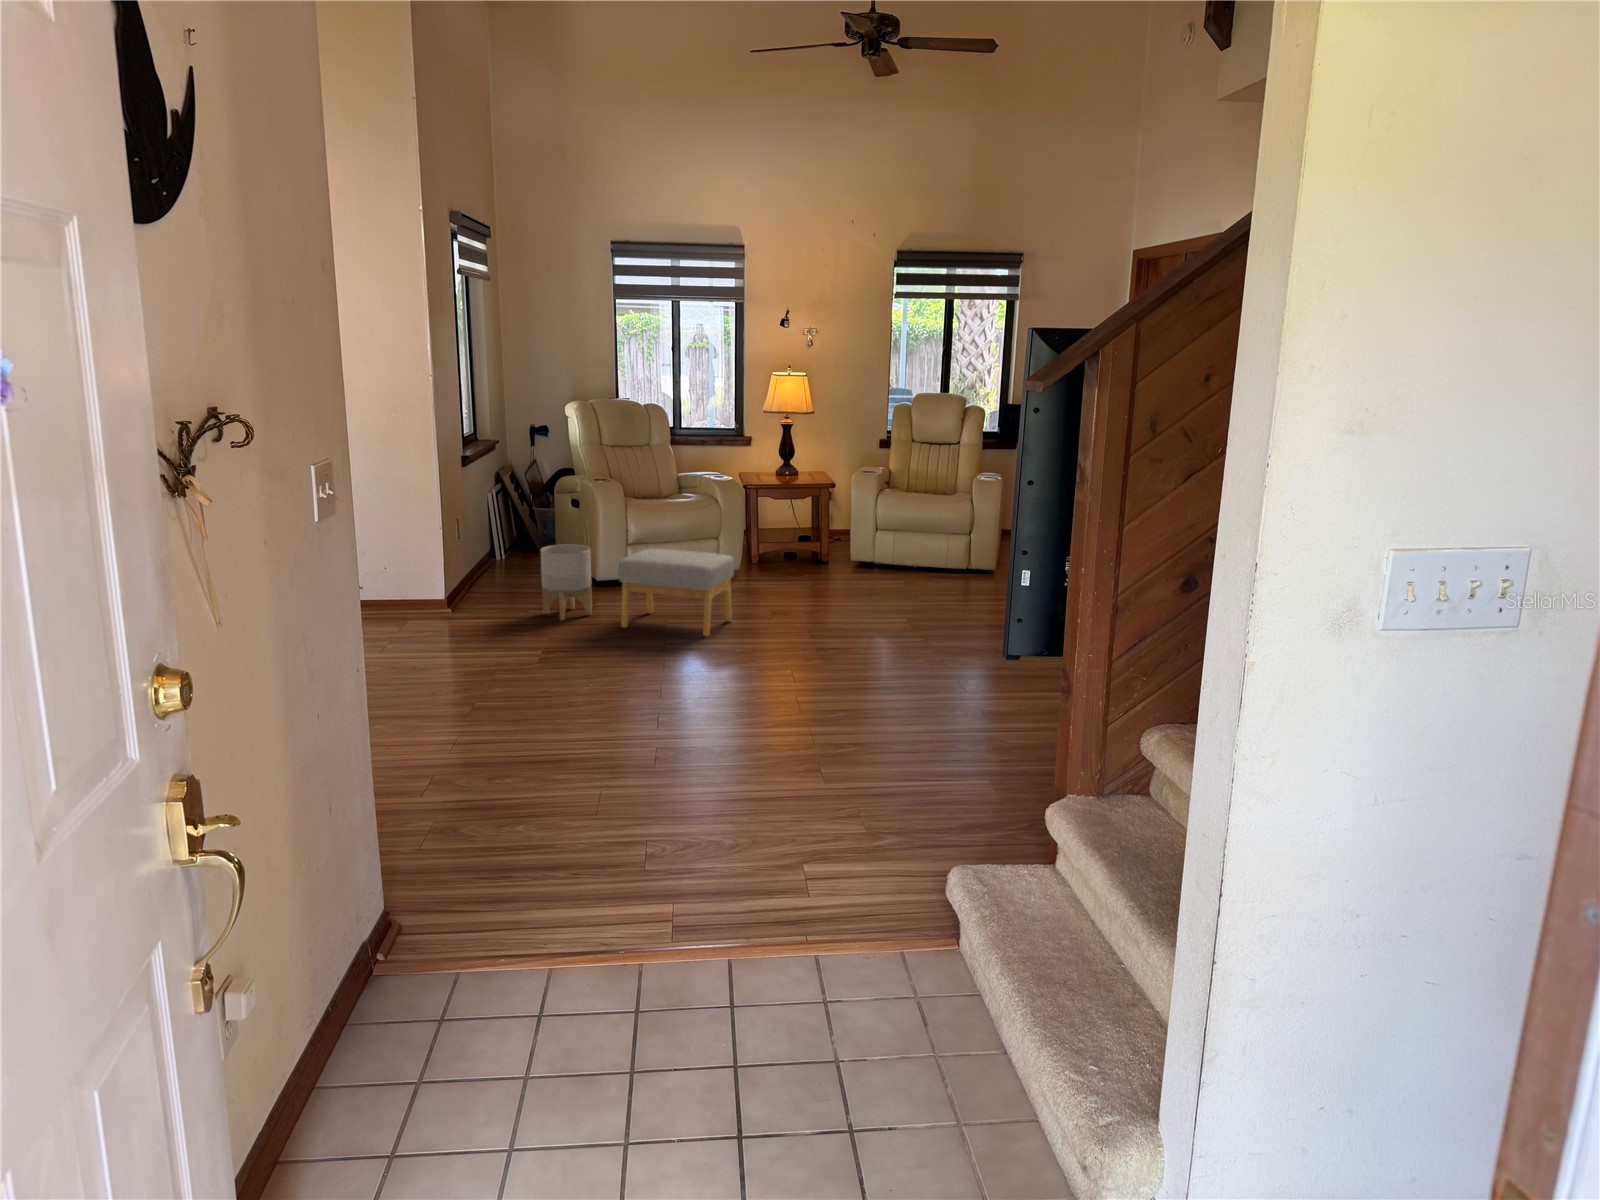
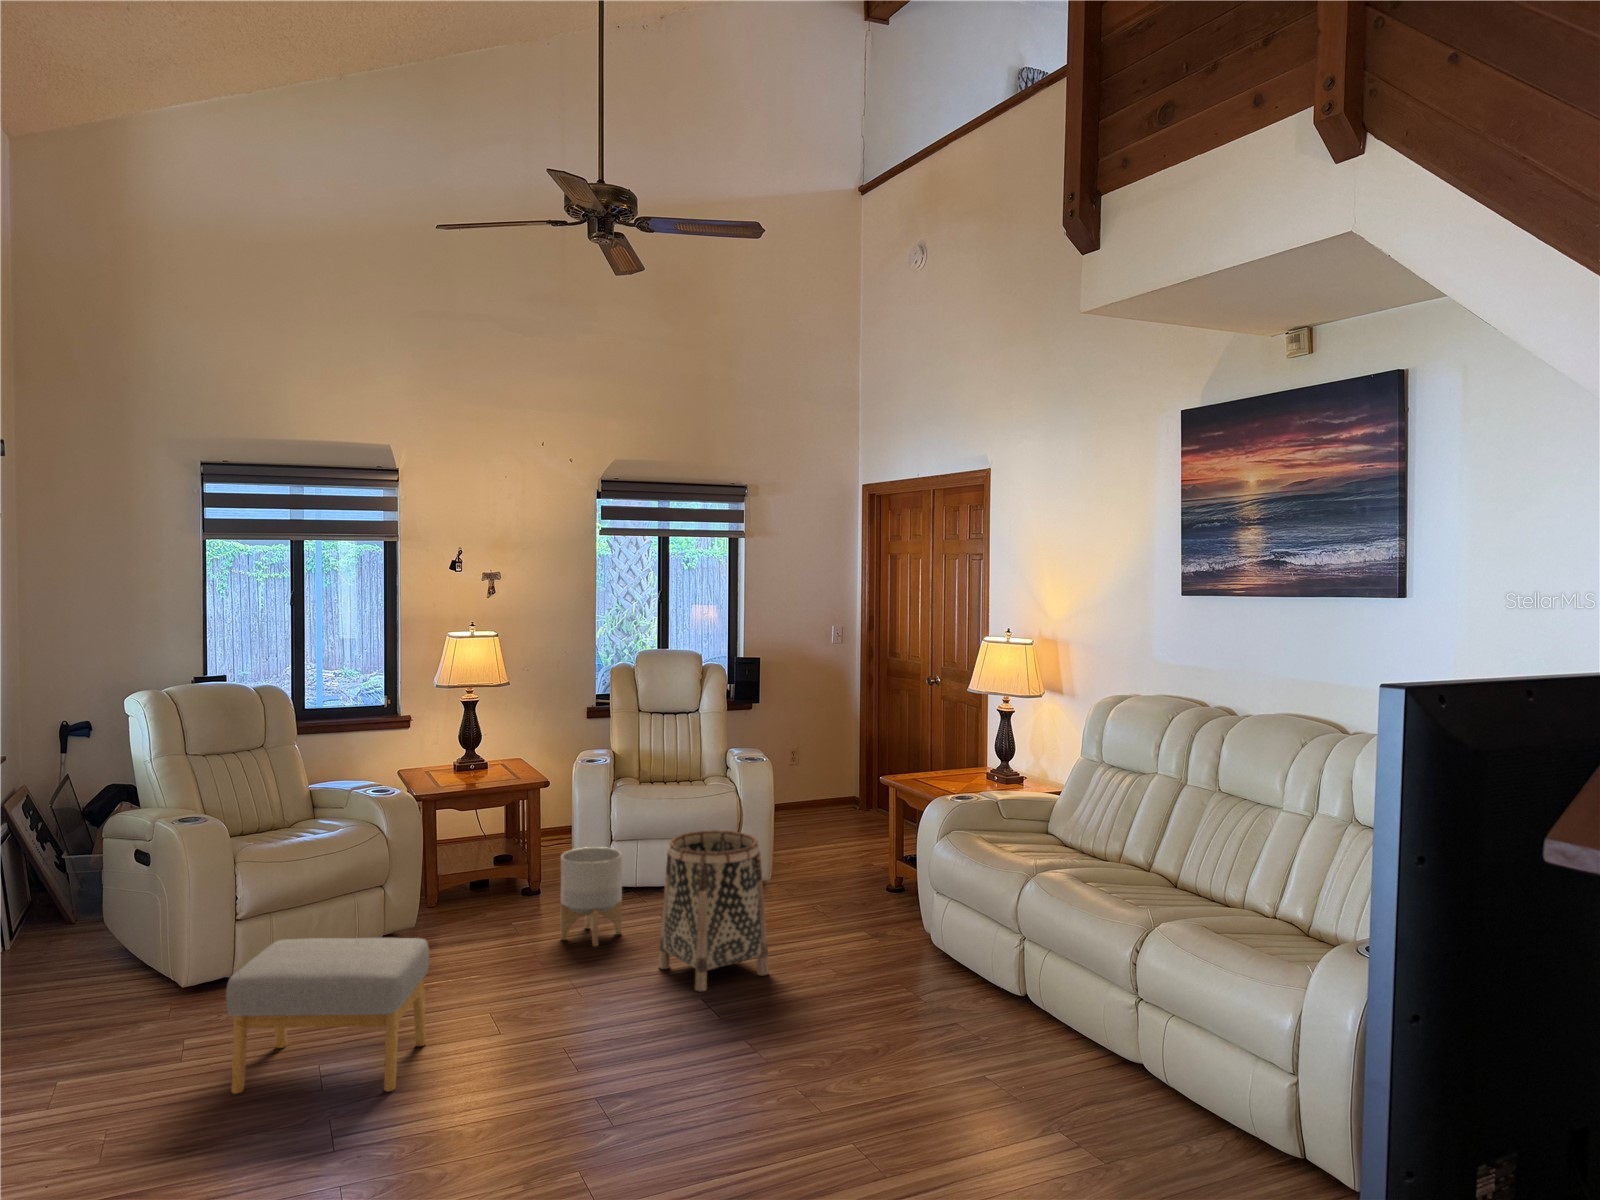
basket: none [892,515,966,619] -> present [659,830,769,991]
planter: present [541,545,592,620] -> present [561,847,622,946]

